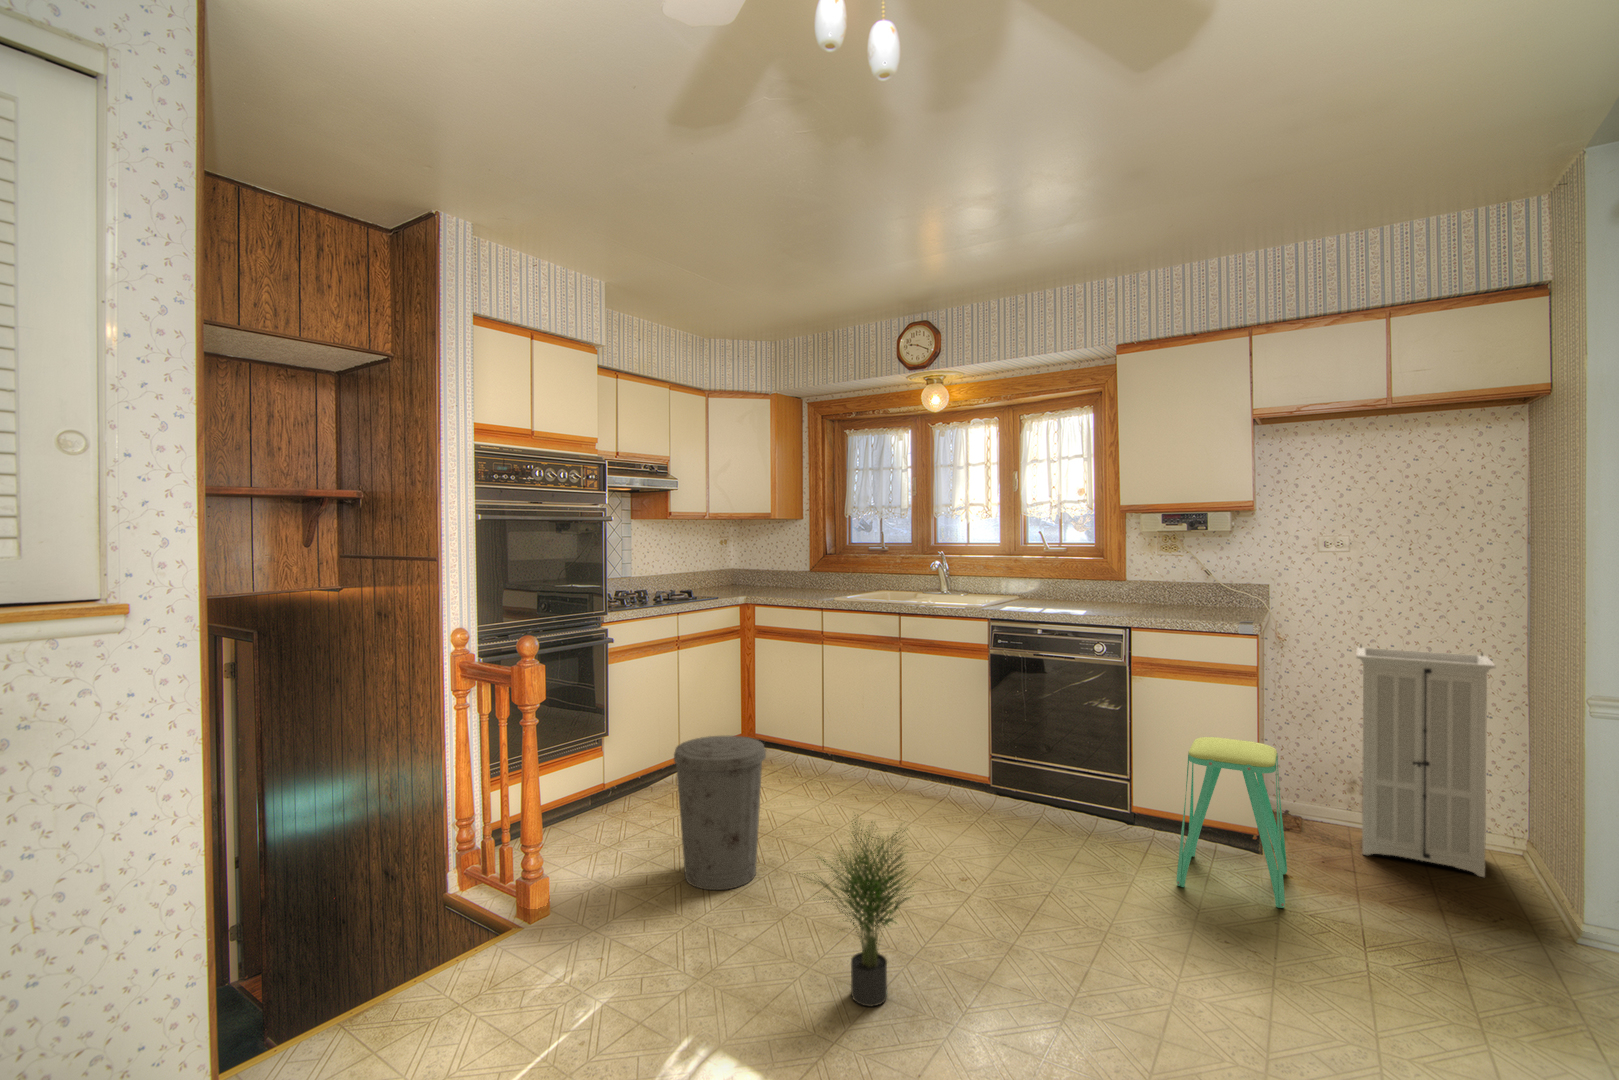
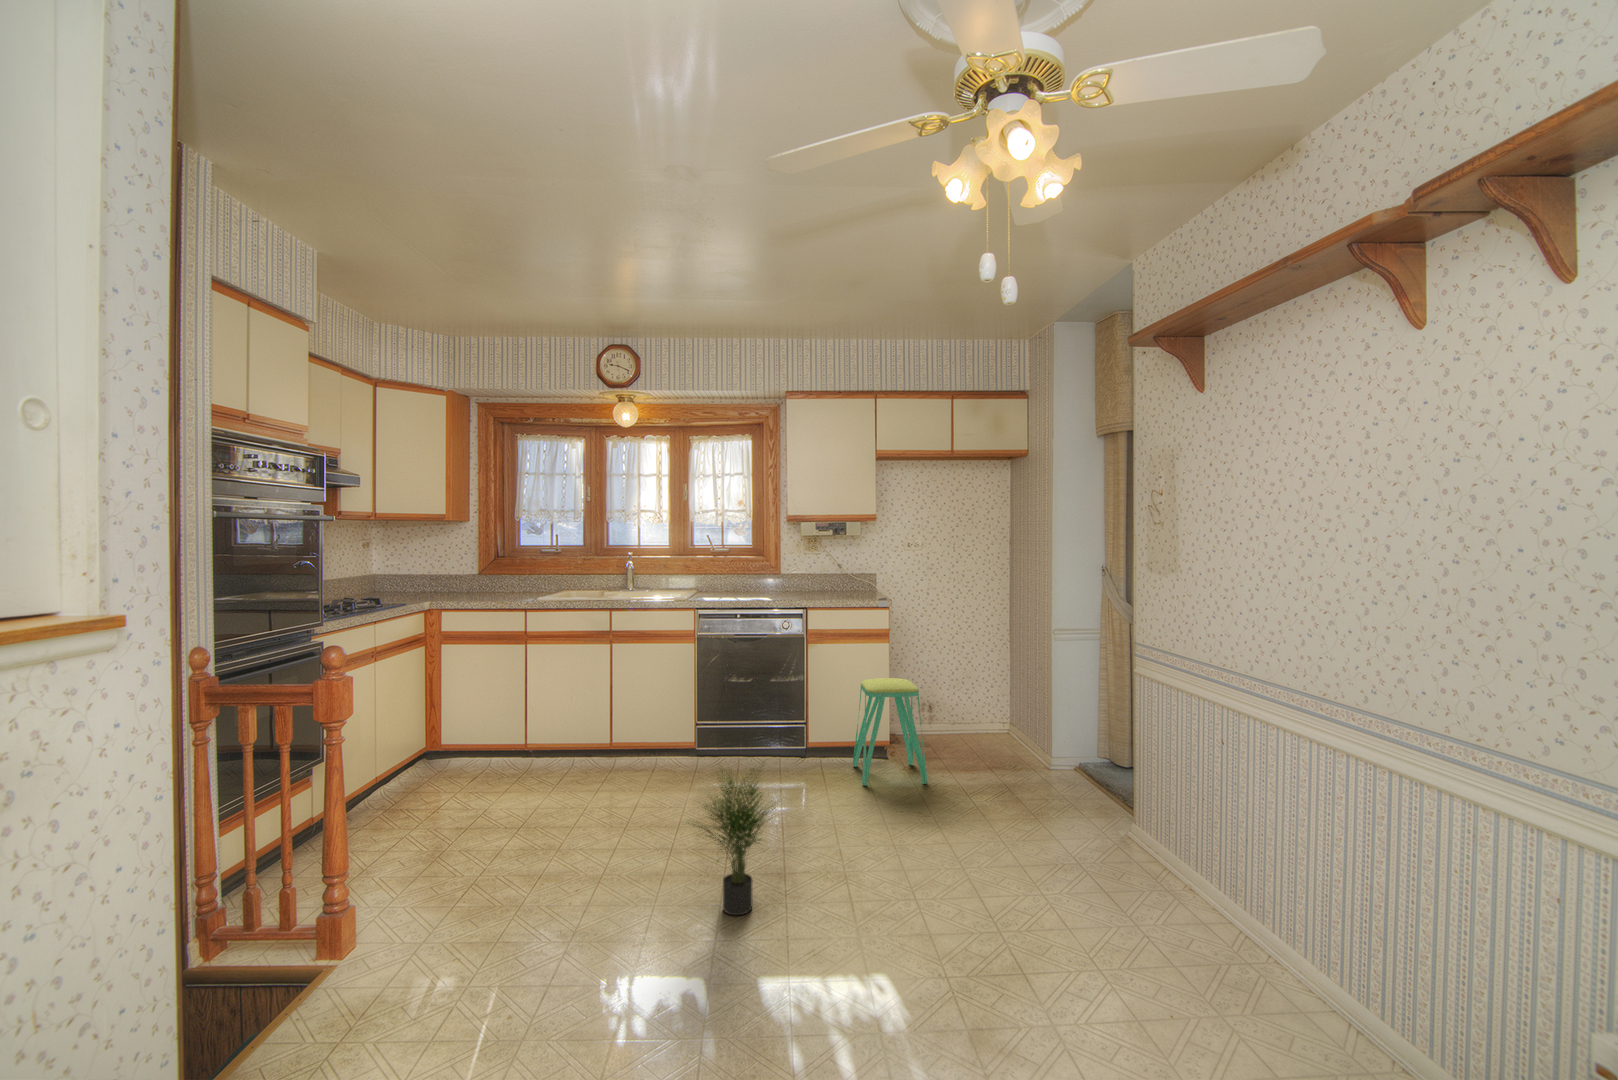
storage cabinet: present [1356,646,1496,877] -> none [928,609,1005,745]
trash can: present [674,736,766,890] -> none [470,729,566,882]

